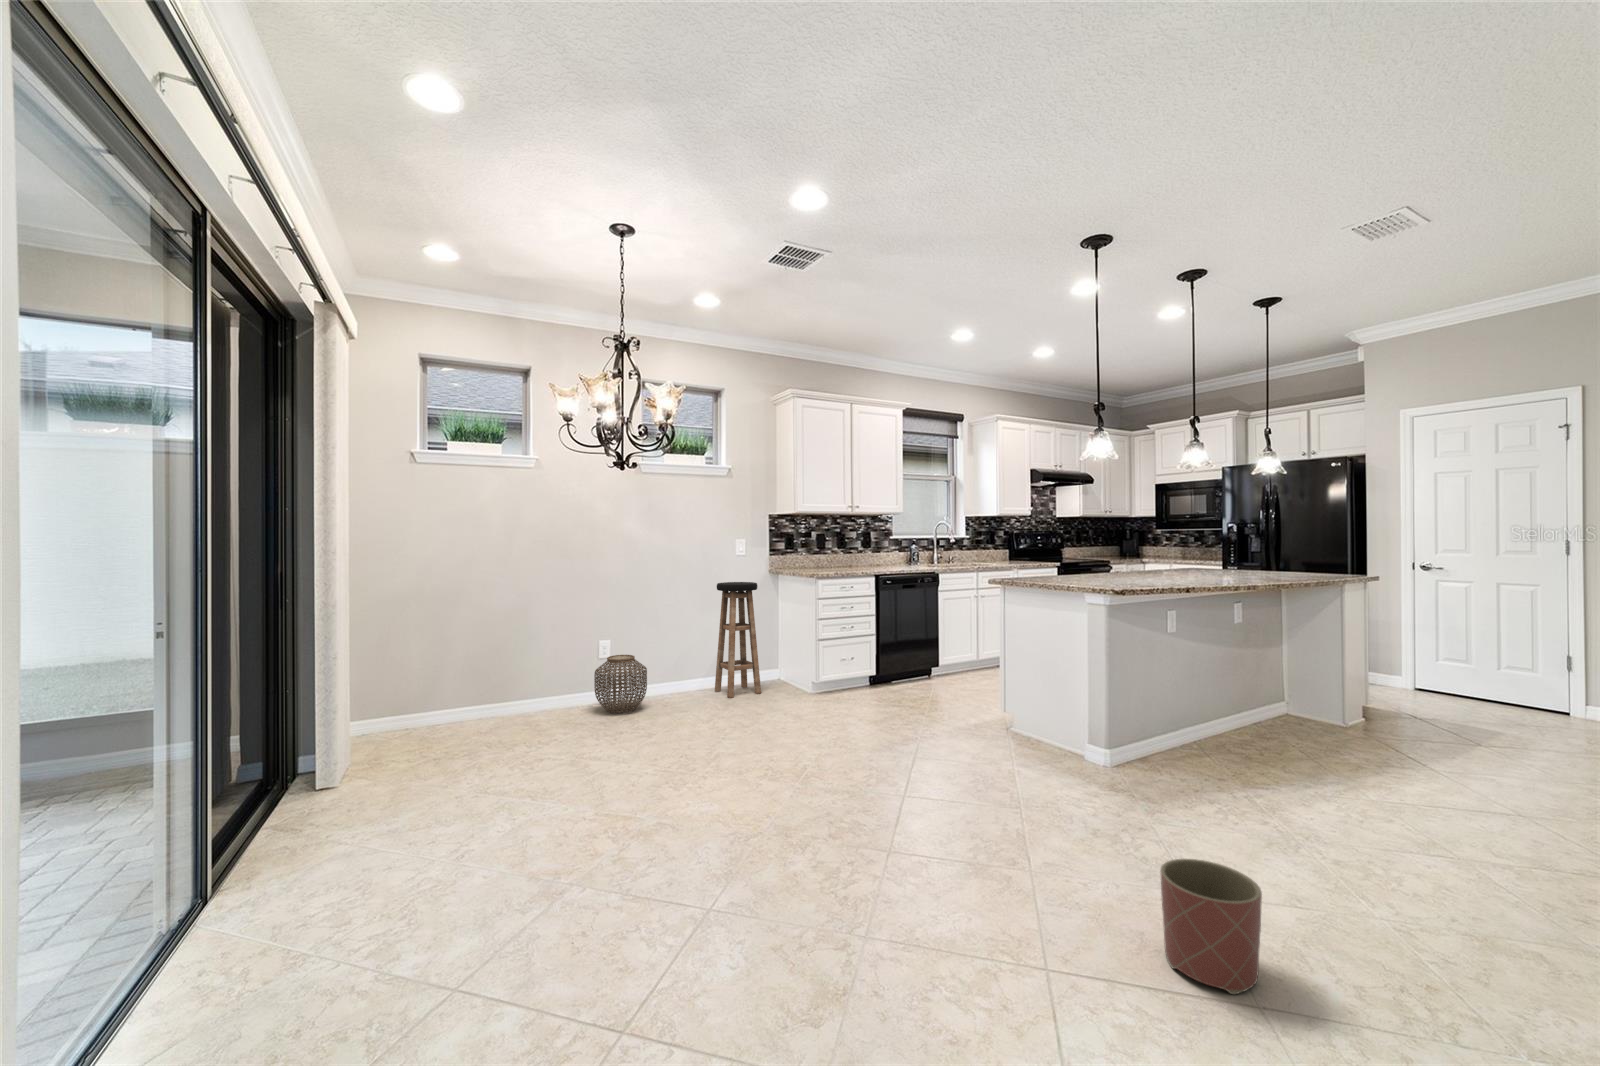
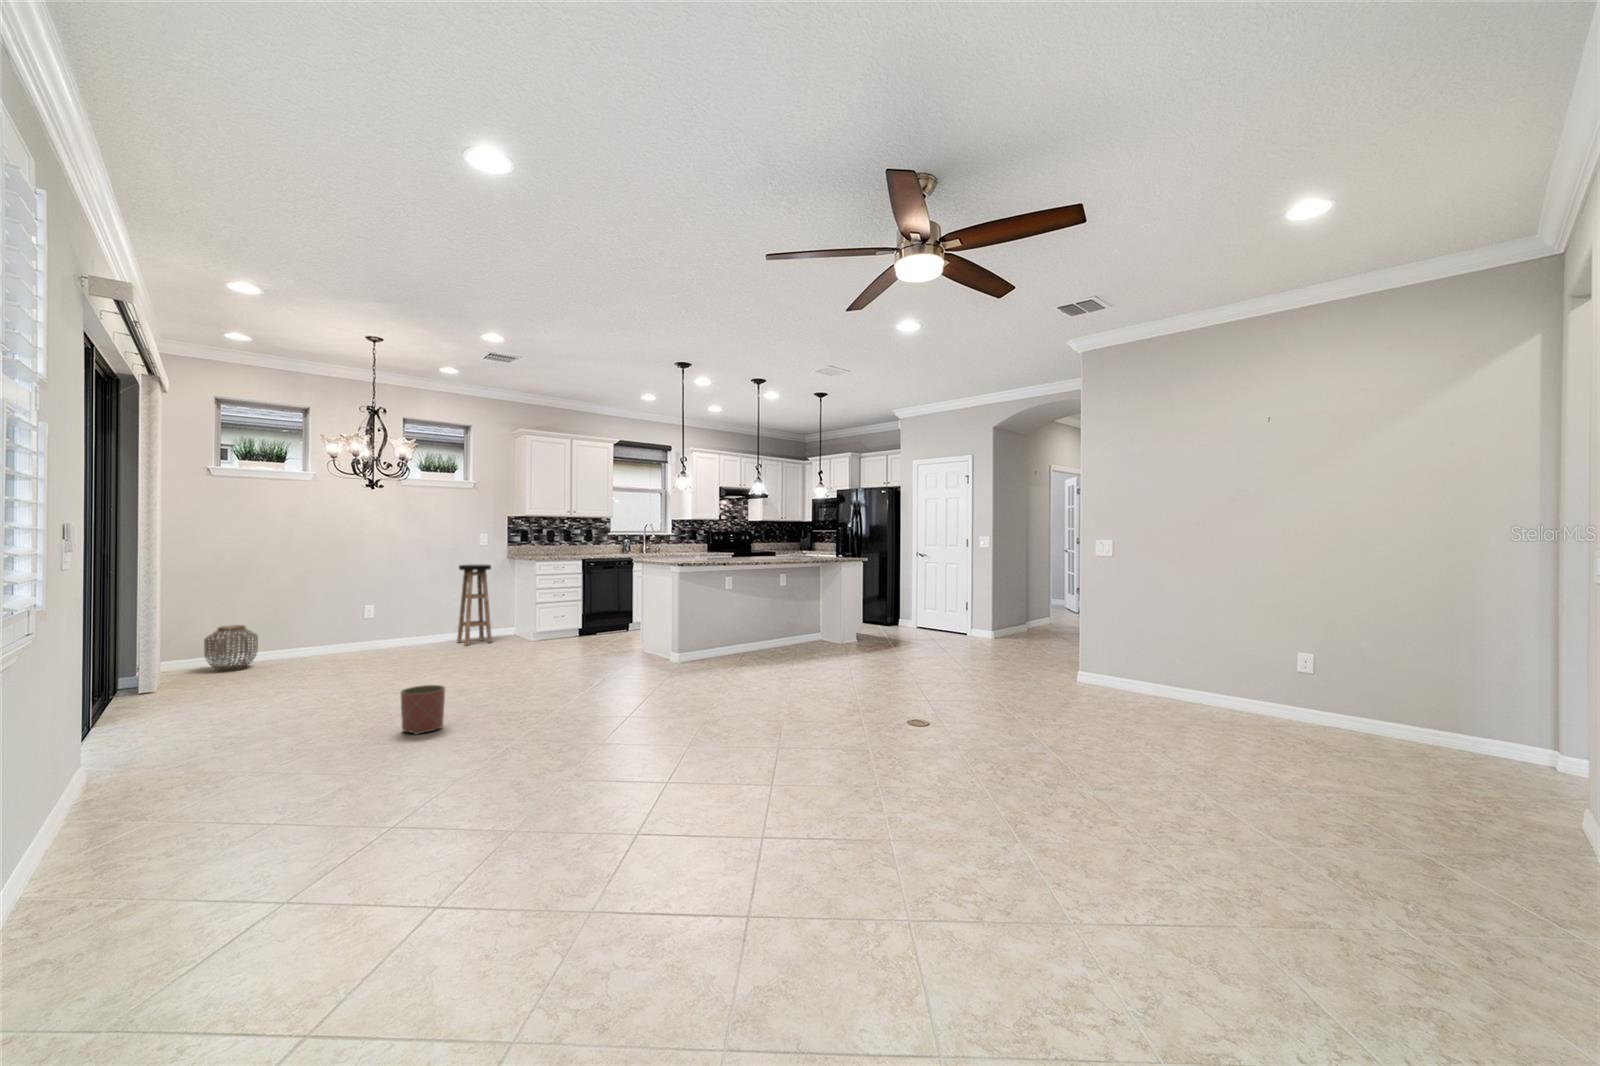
woven basket: present [594,655,647,713] -> present [204,625,258,671]
planter: present [1160,859,1262,994] -> present [401,685,445,734]

